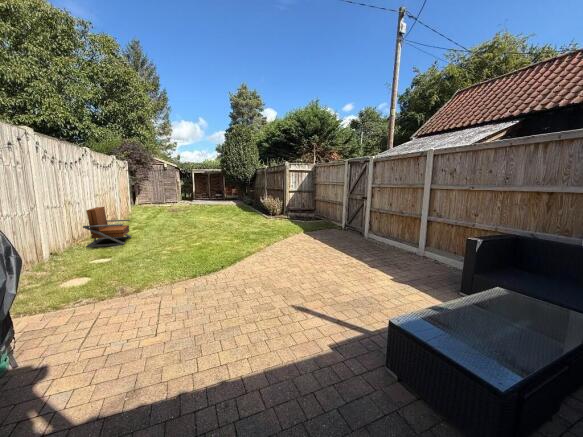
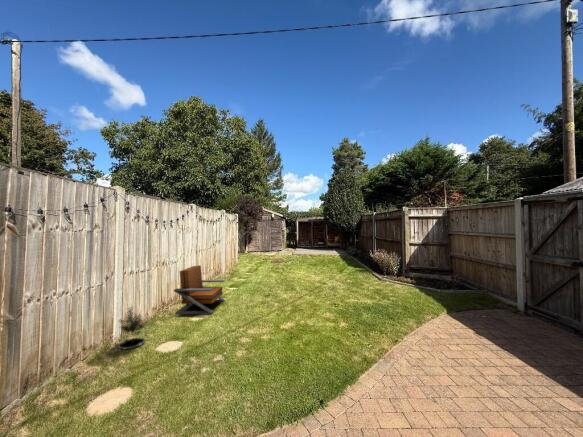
potted tree: none [46,230,76,265] -> present [118,308,146,349]

